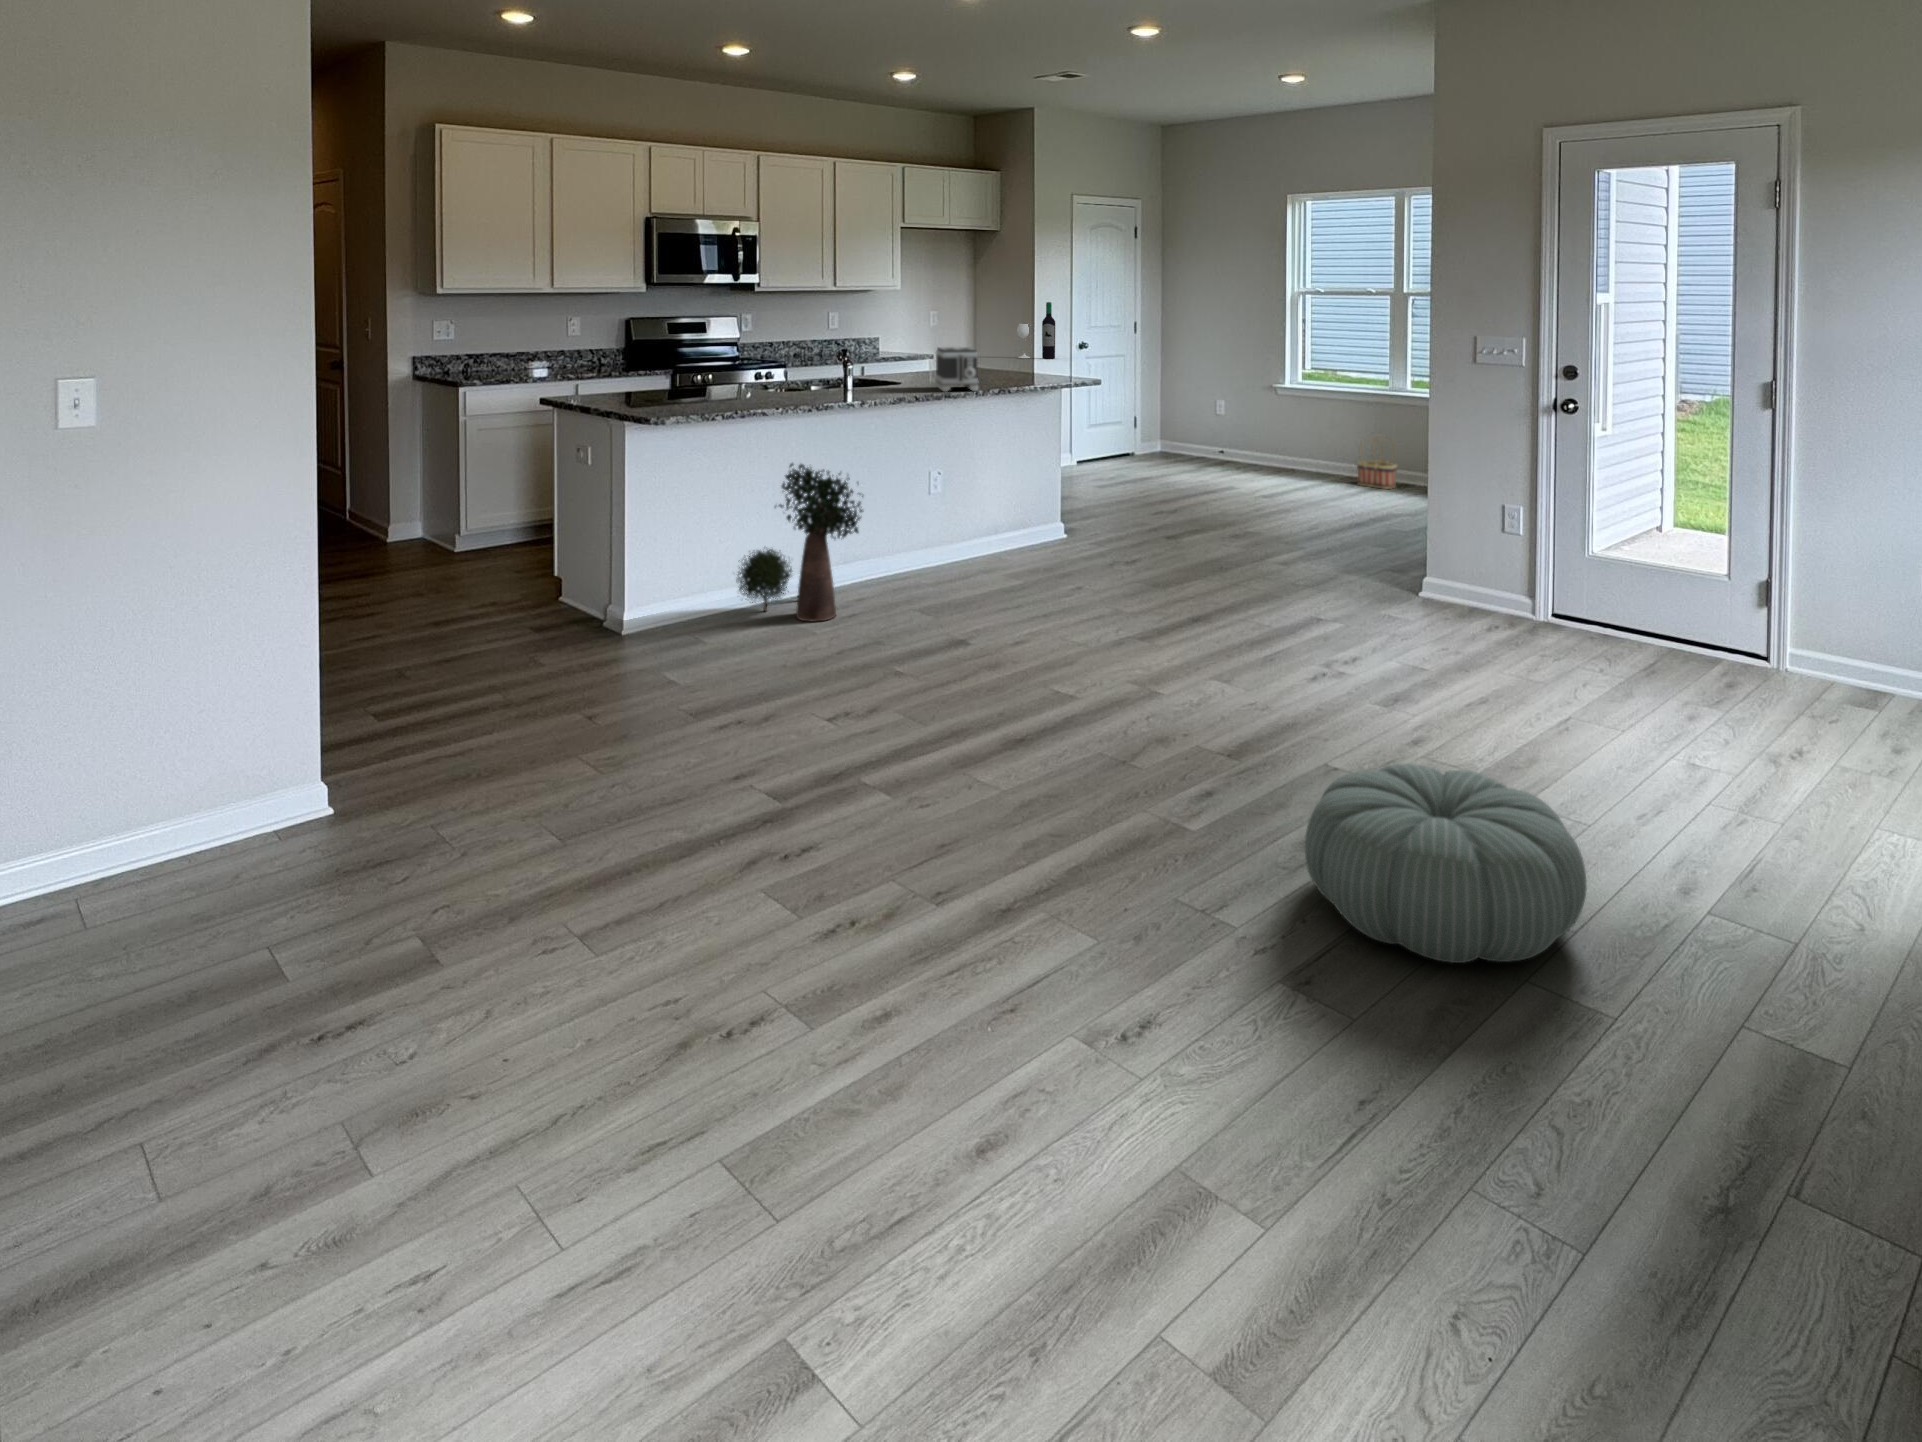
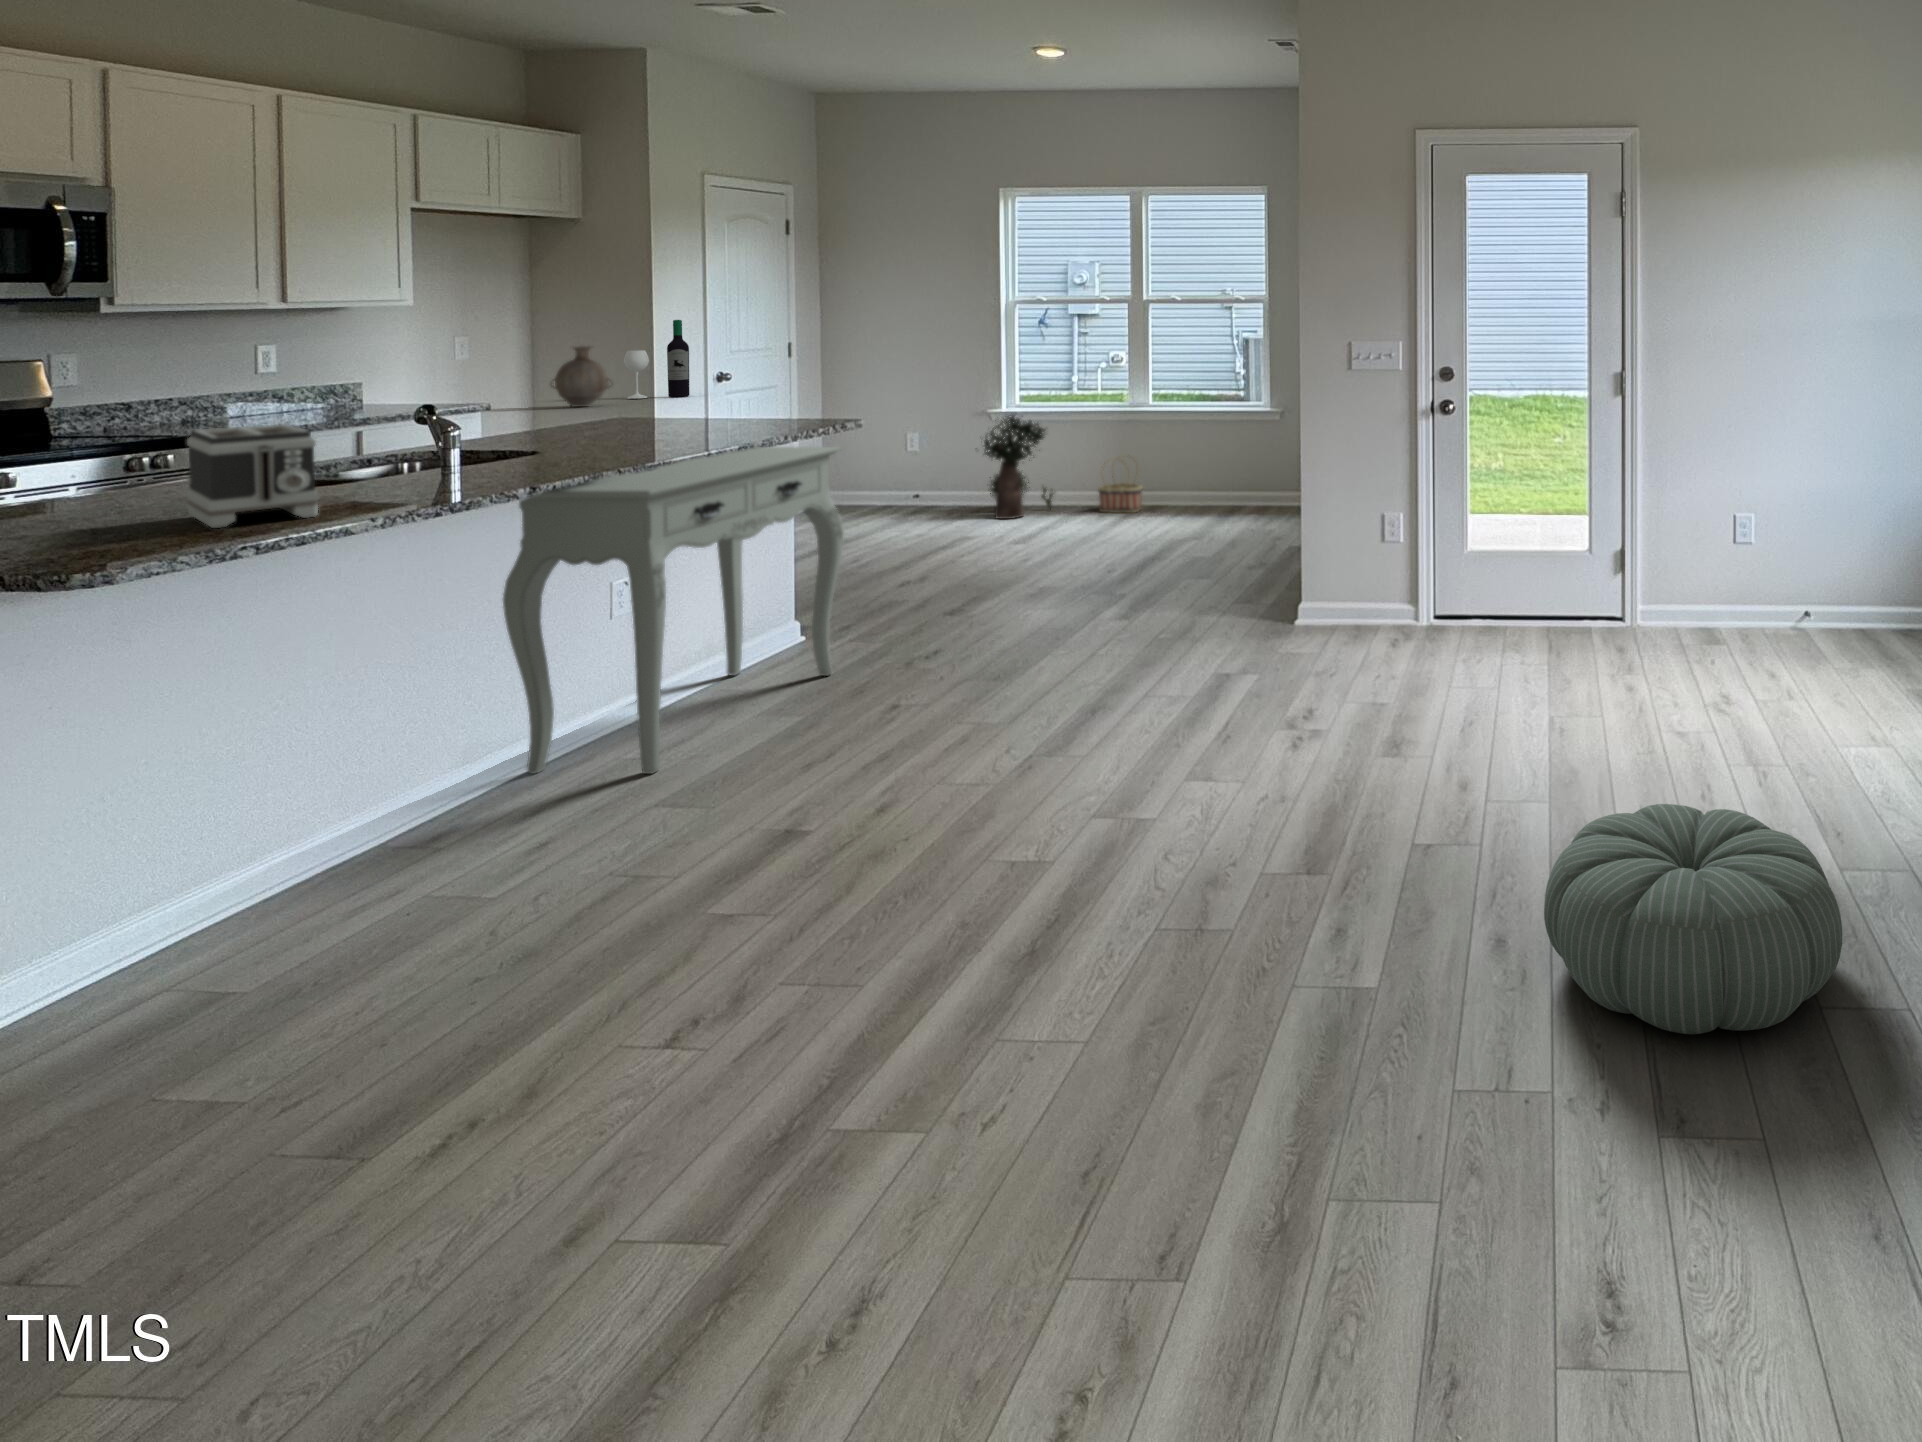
vase: none [969,319,1004,362] -> present [554,346,609,407]
toaster: present [935,347,978,392] -> present [187,424,318,528]
console table: none [863,392,1072,597] -> present [503,447,844,774]
potted plant: present [736,463,863,622] -> present [984,415,1053,519]

